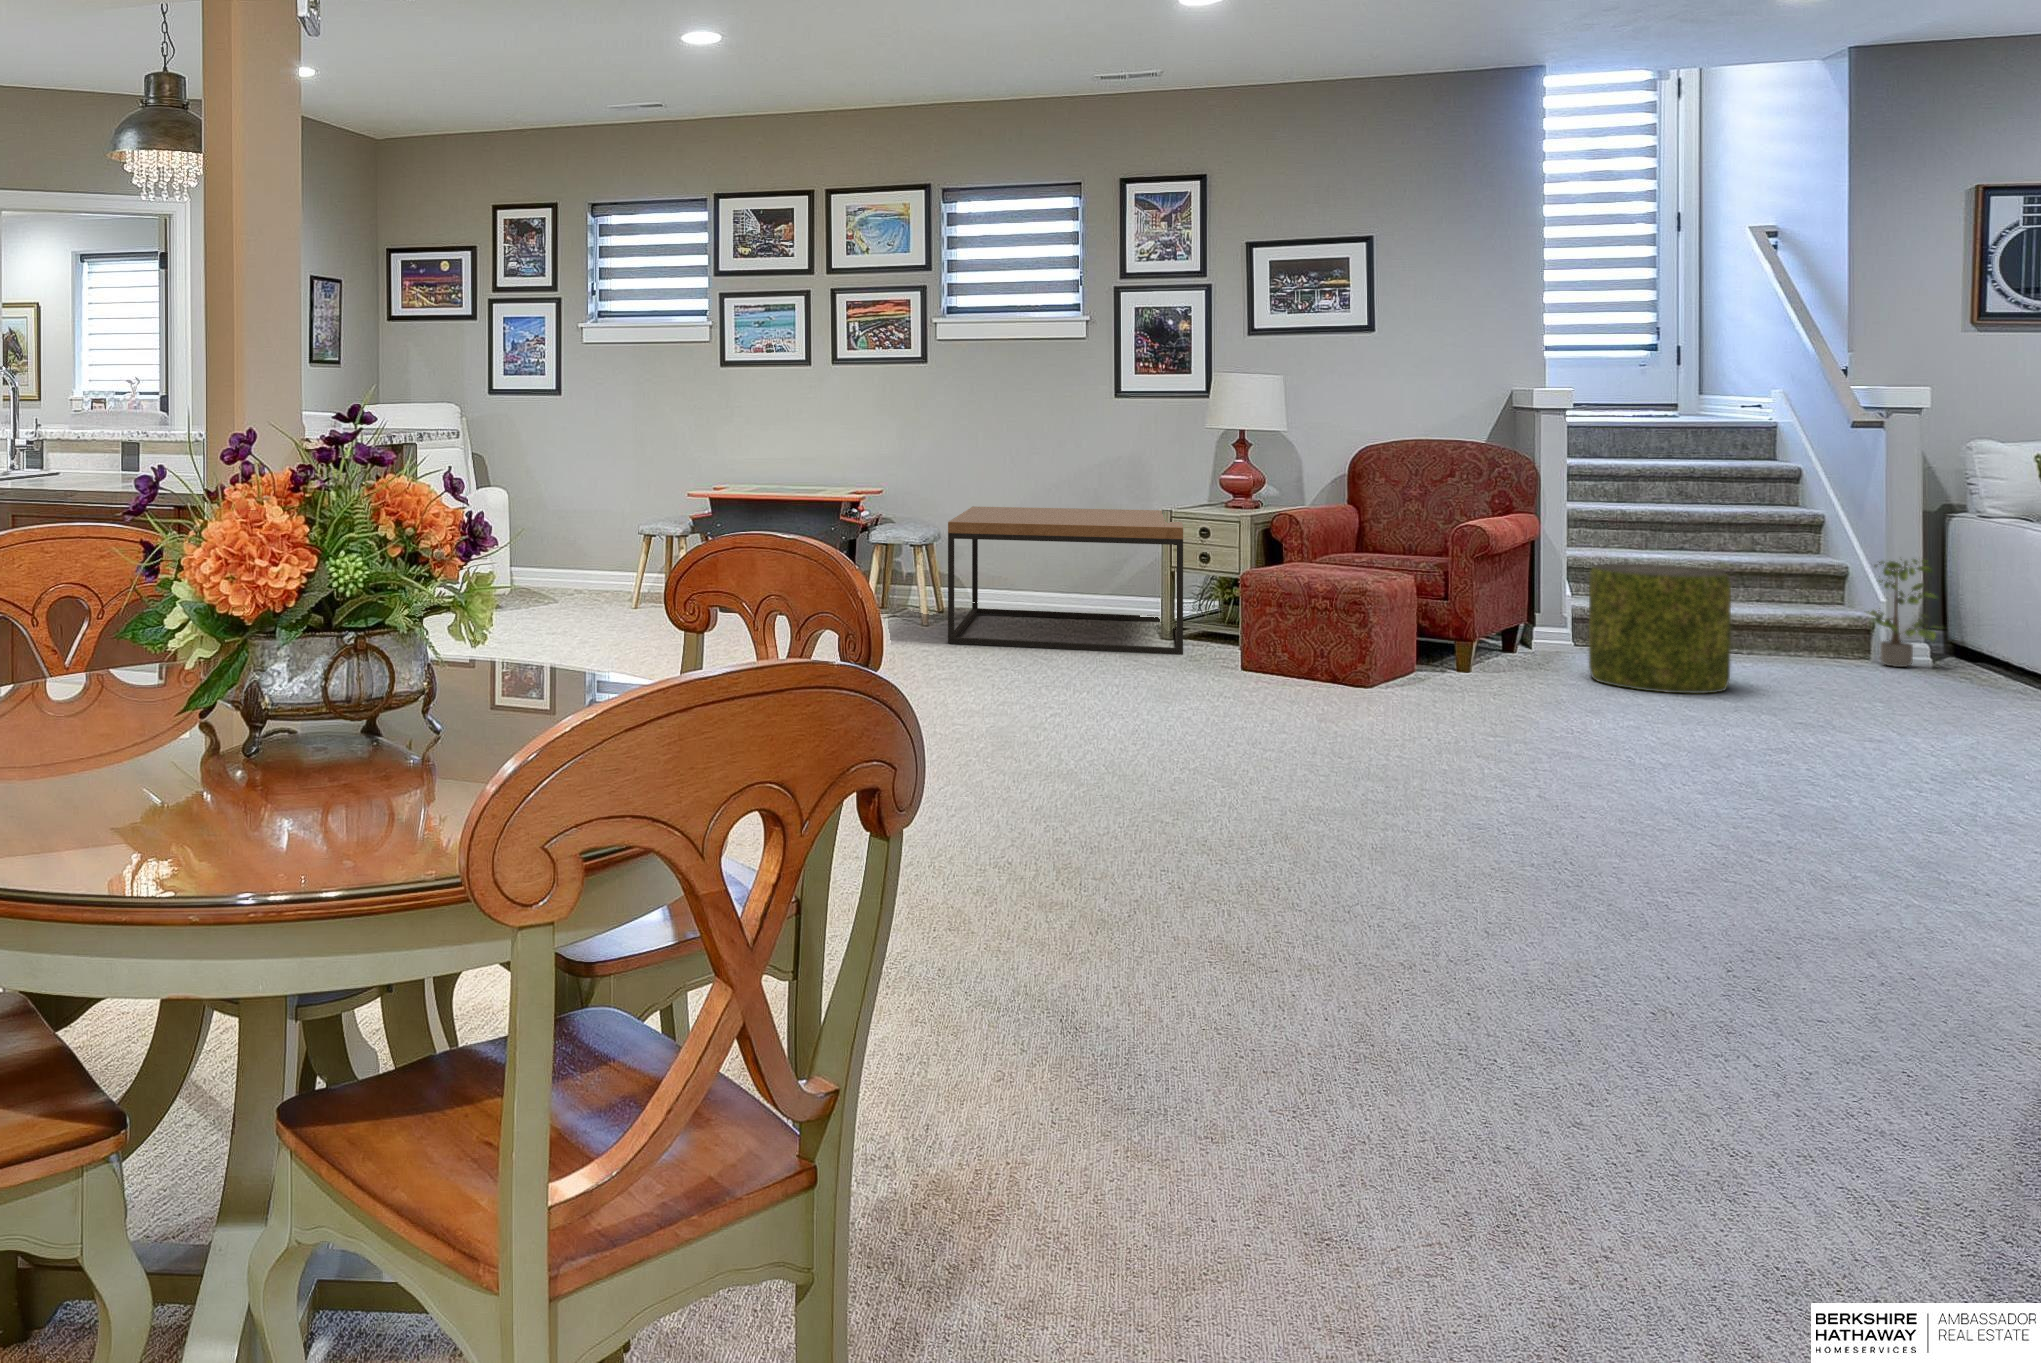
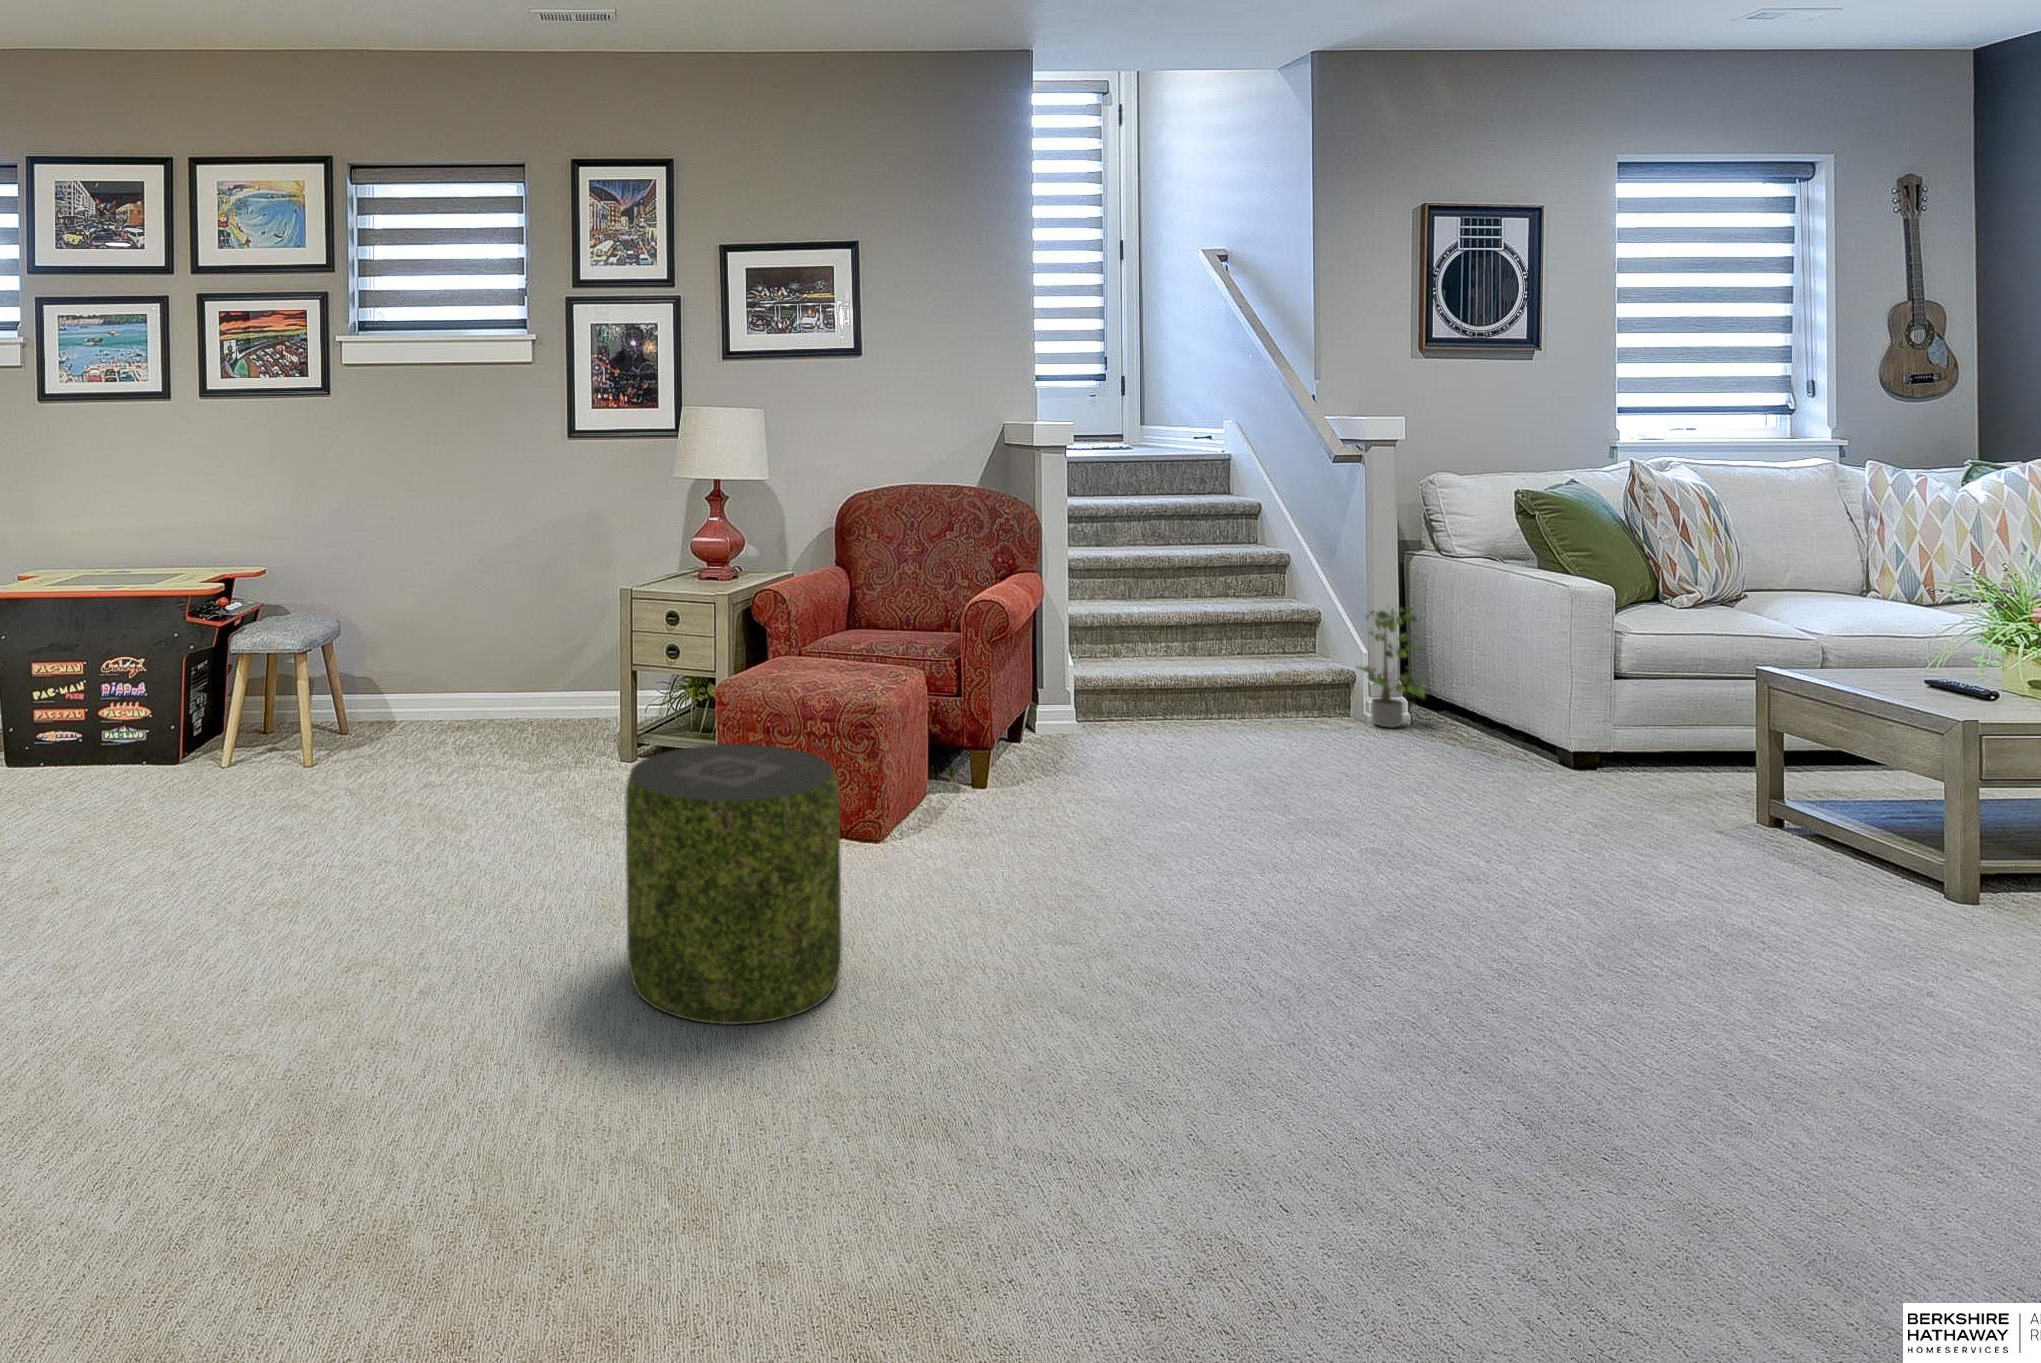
coffee table: present [948,506,1183,655] -> none [323,578,647,800]
pouf: present [1589,564,1731,694] -> present [626,744,842,1025]

